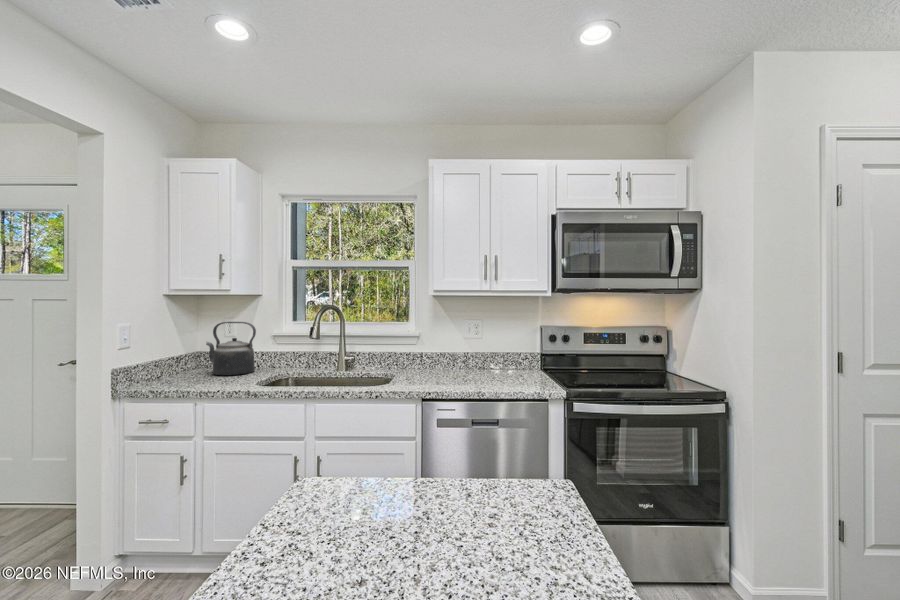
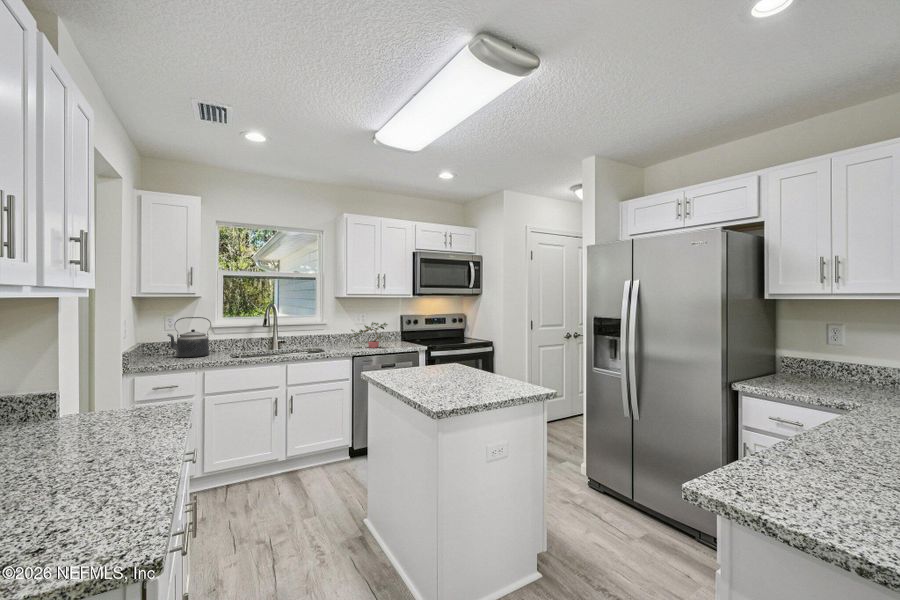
potted plant: none [438,337,496,383] -> present [351,322,388,348]

